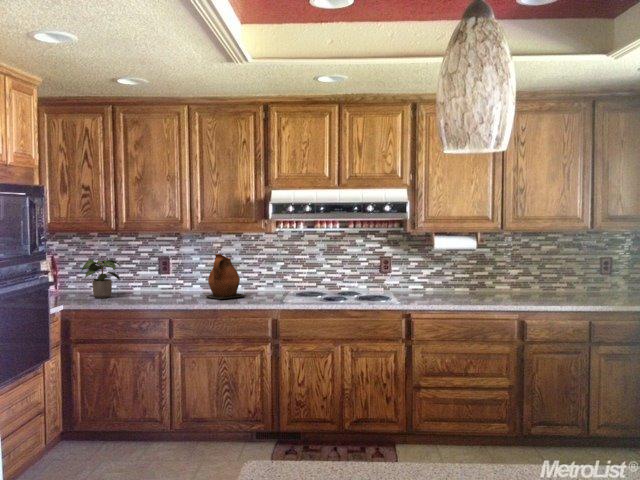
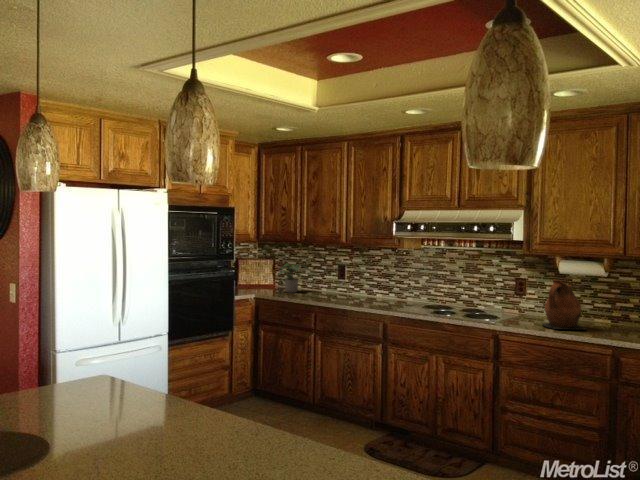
ceramic pitcher: present [206,254,245,299] -> present [543,280,587,330]

